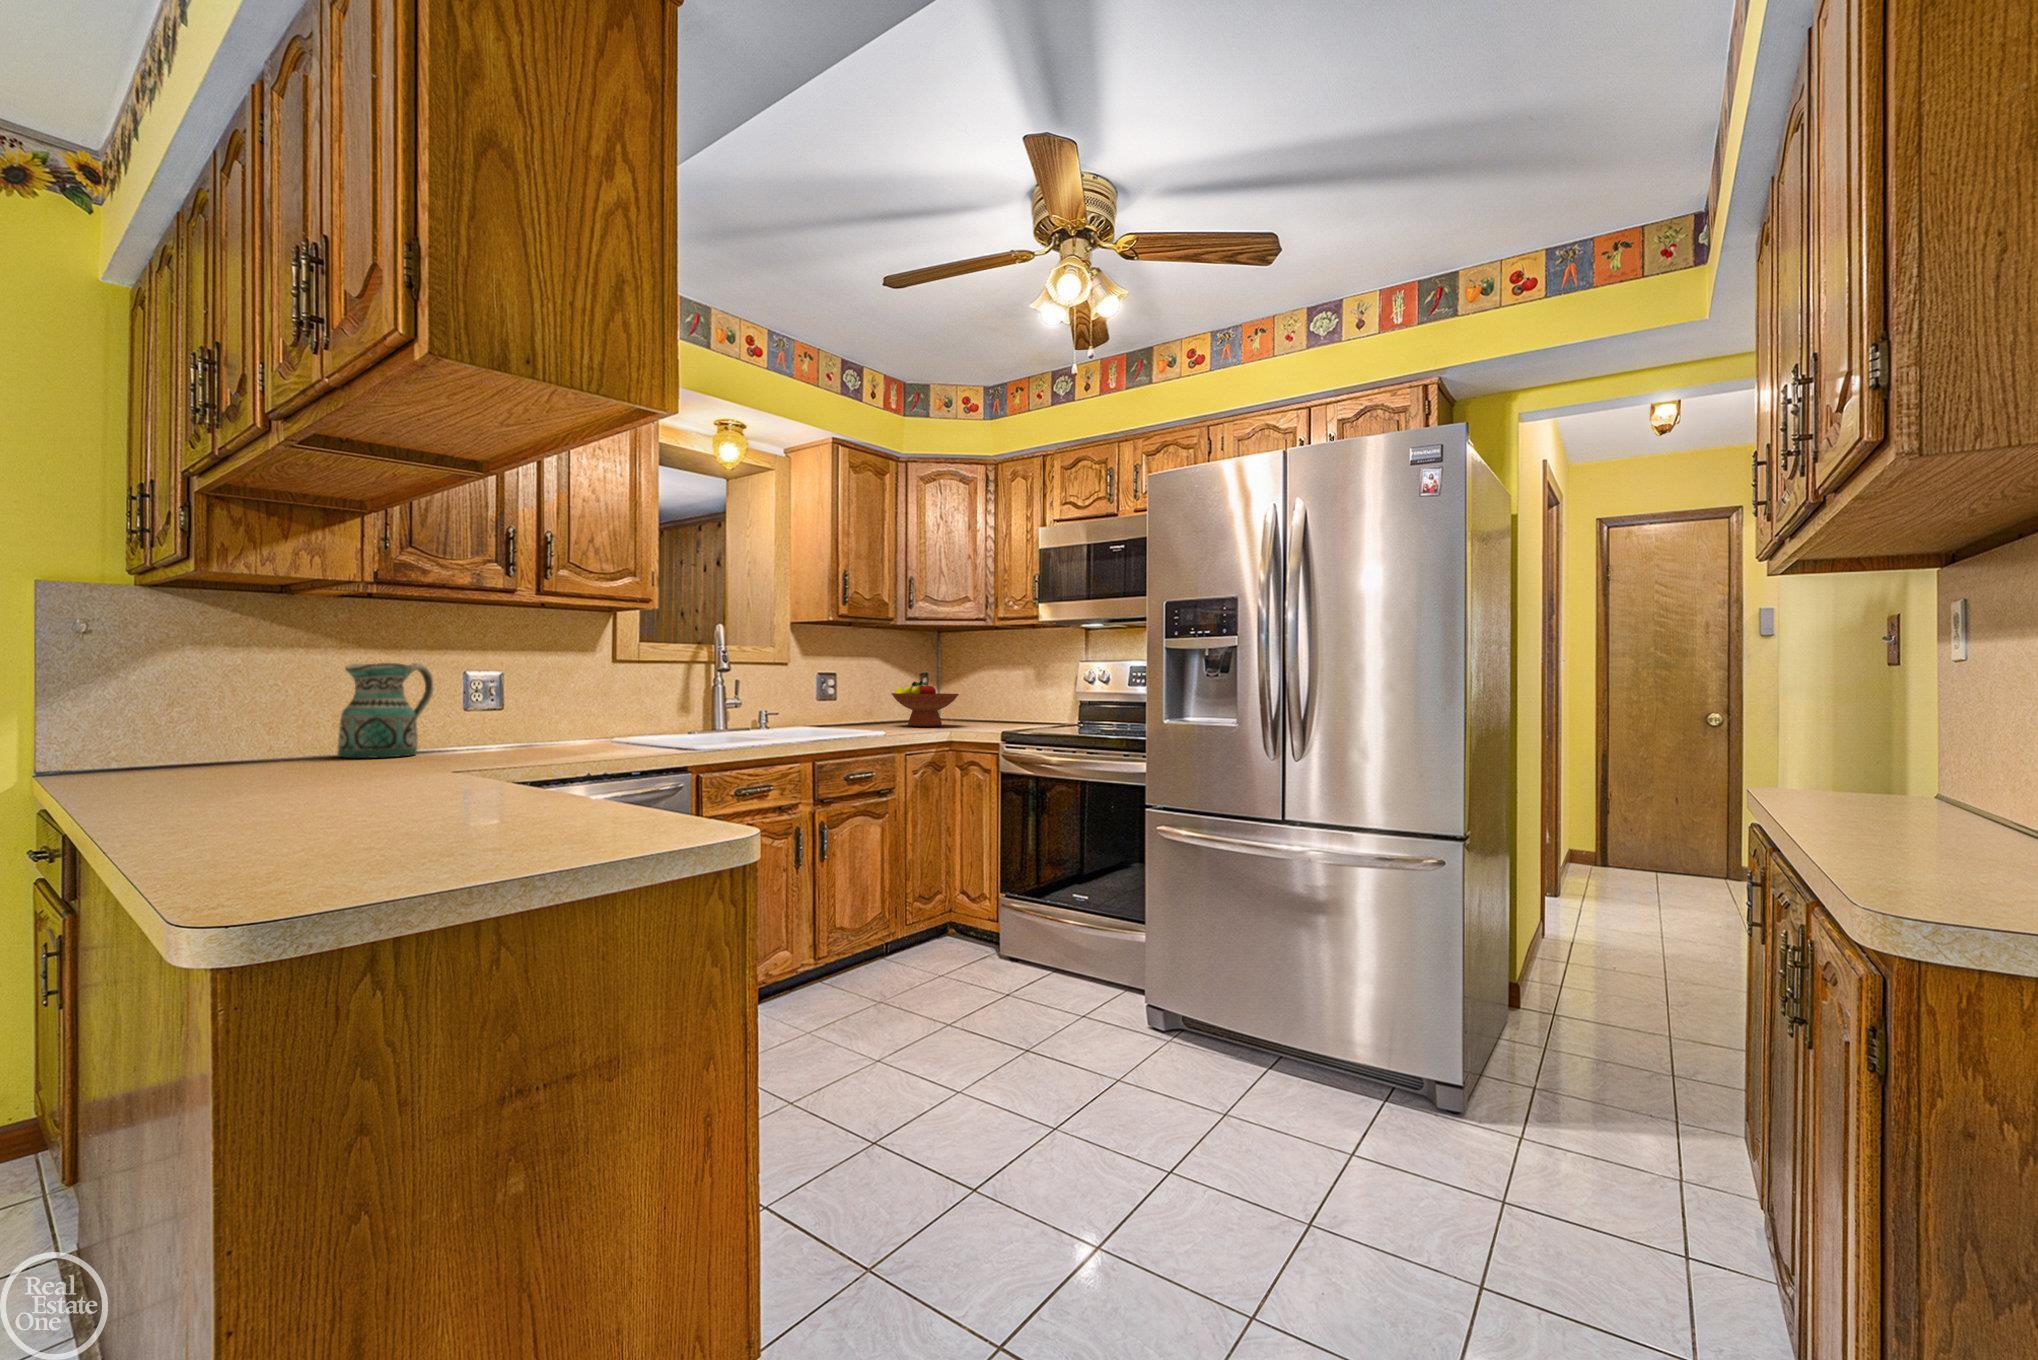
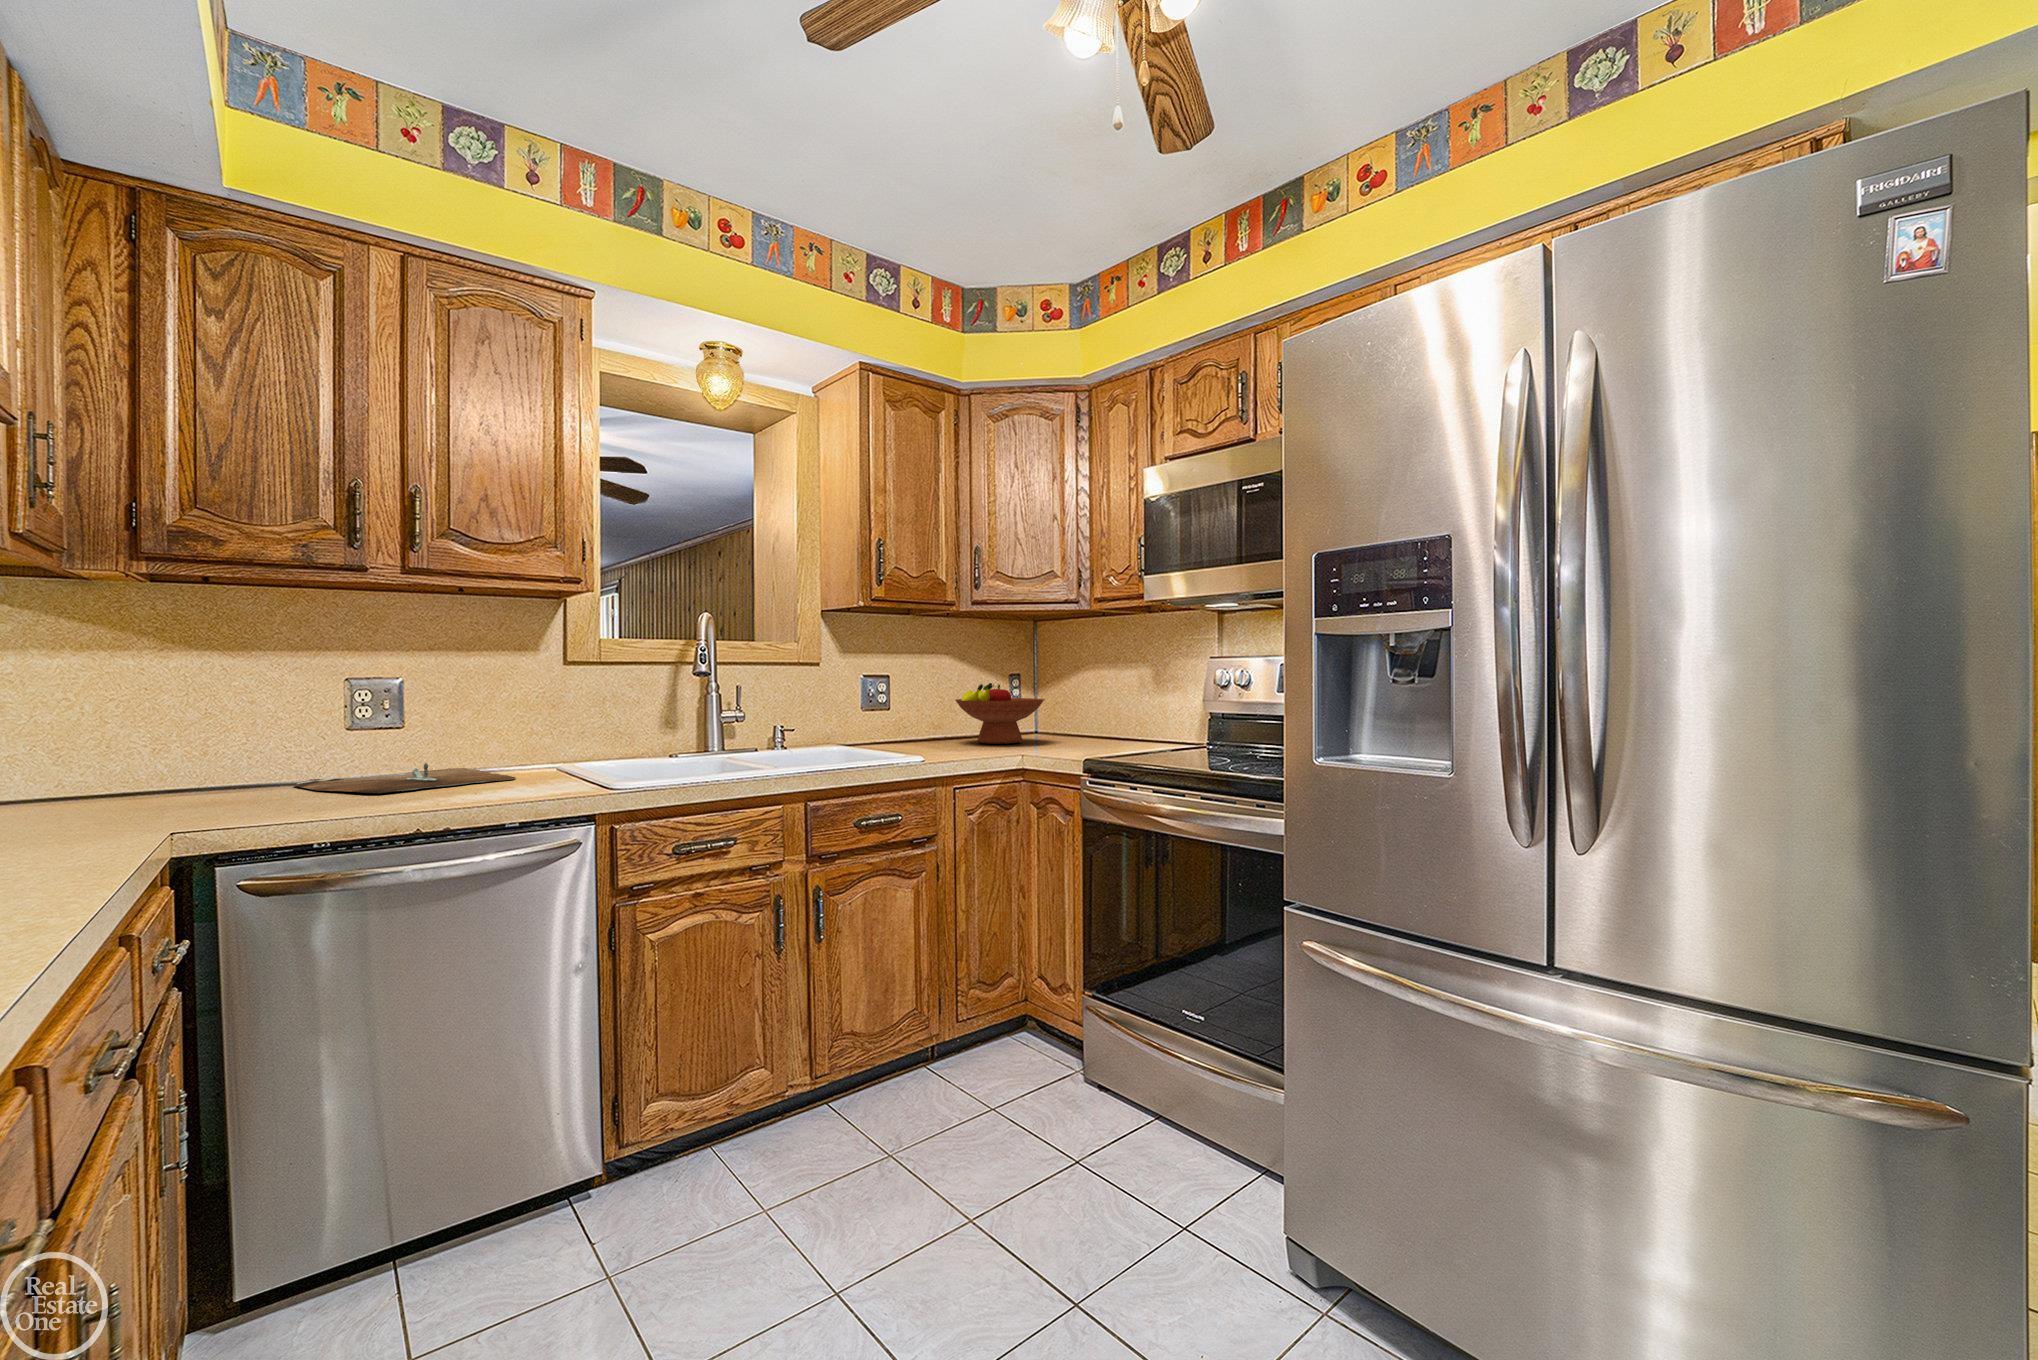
ceramic pitcher: present [338,663,433,758] -> none [75,680,240,819]
cutting board: none [436,729,603,747] -> present [294,763,516,793]

